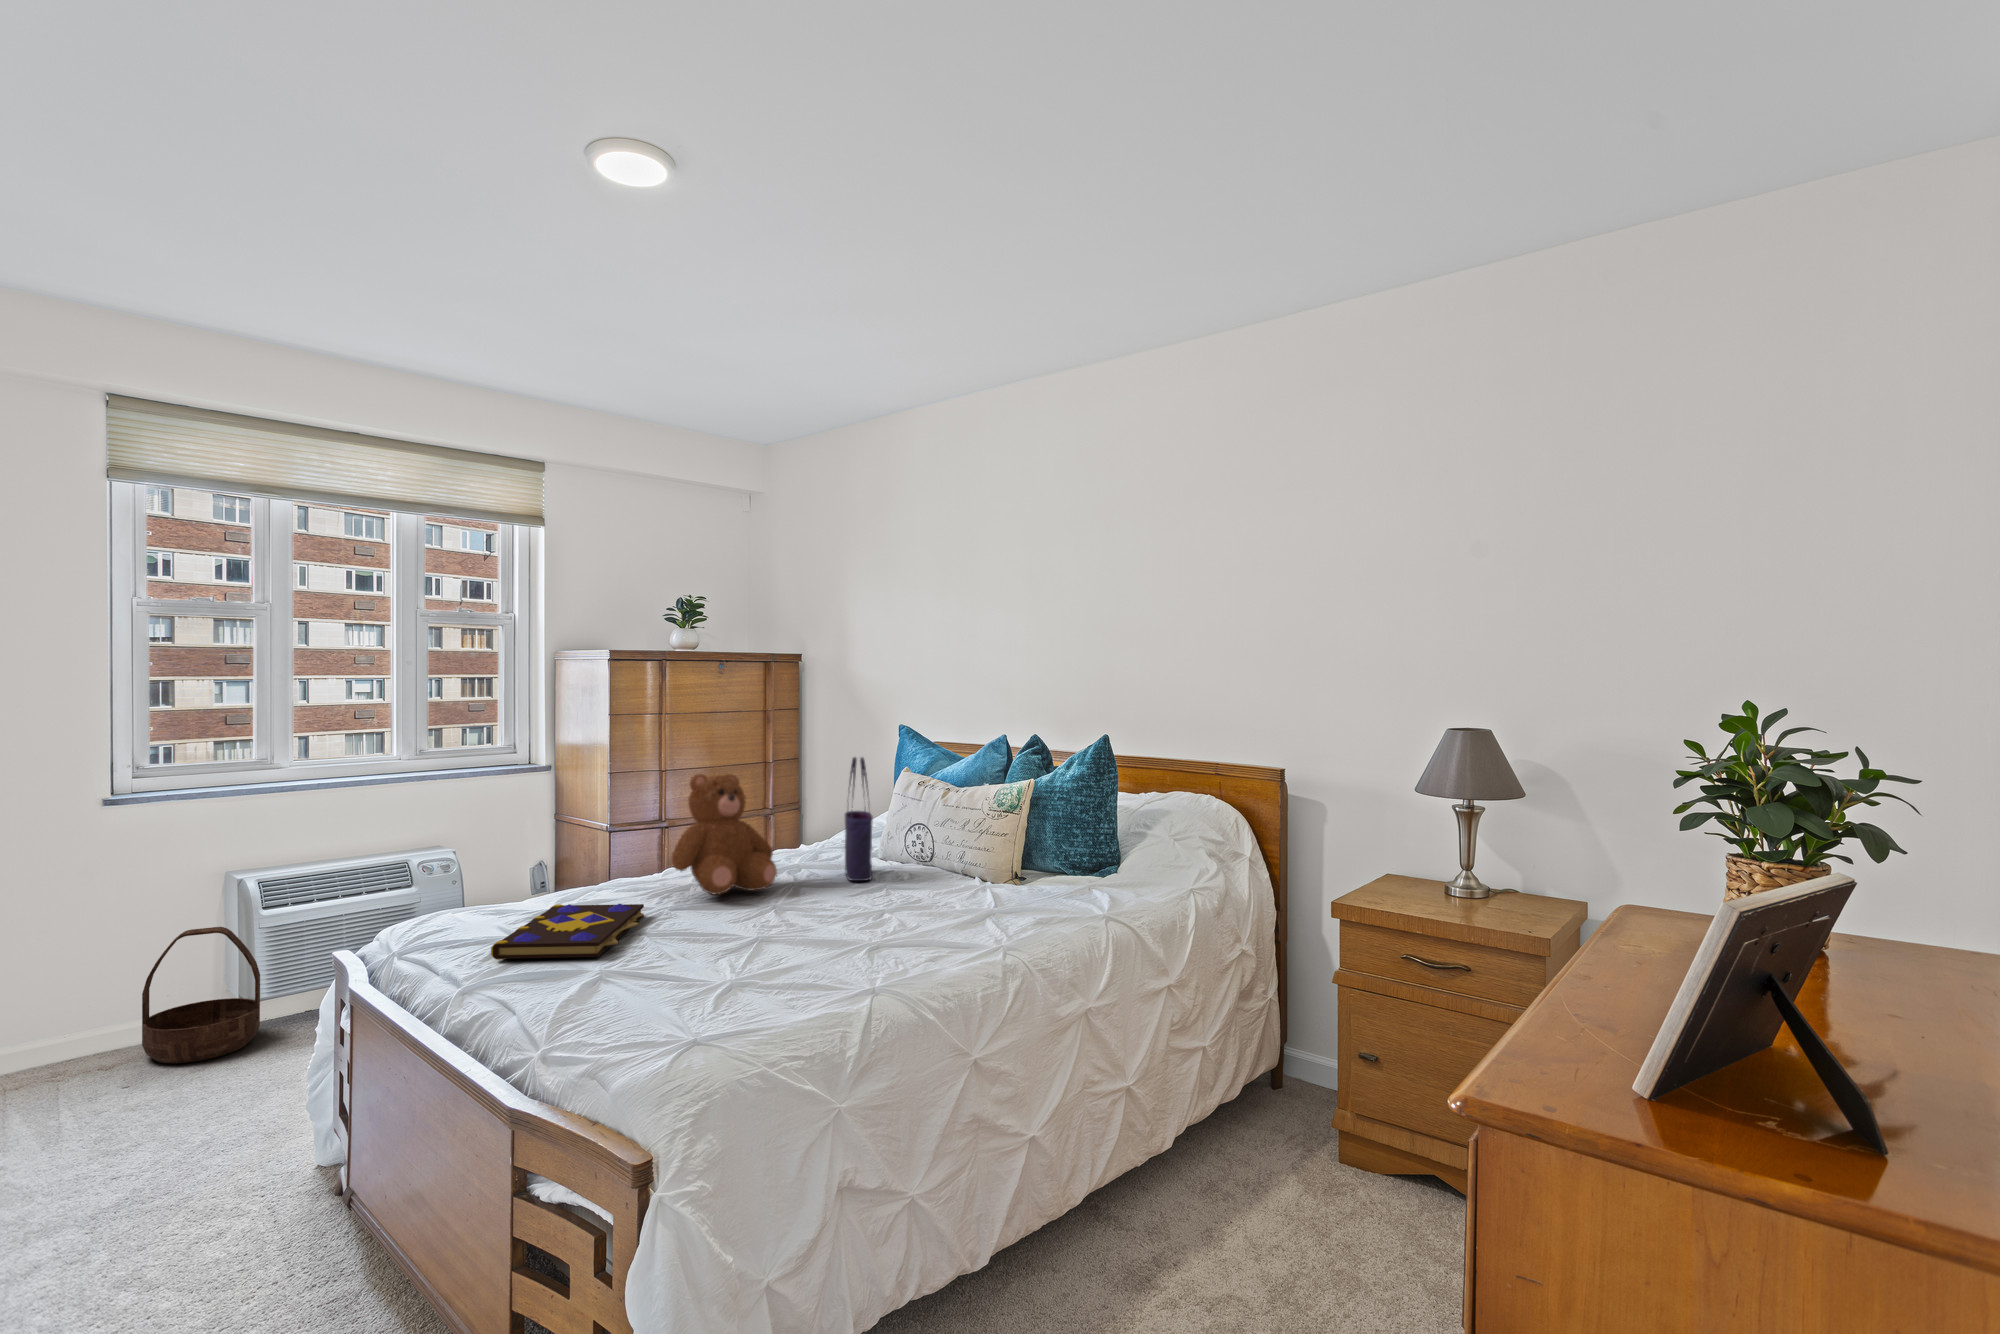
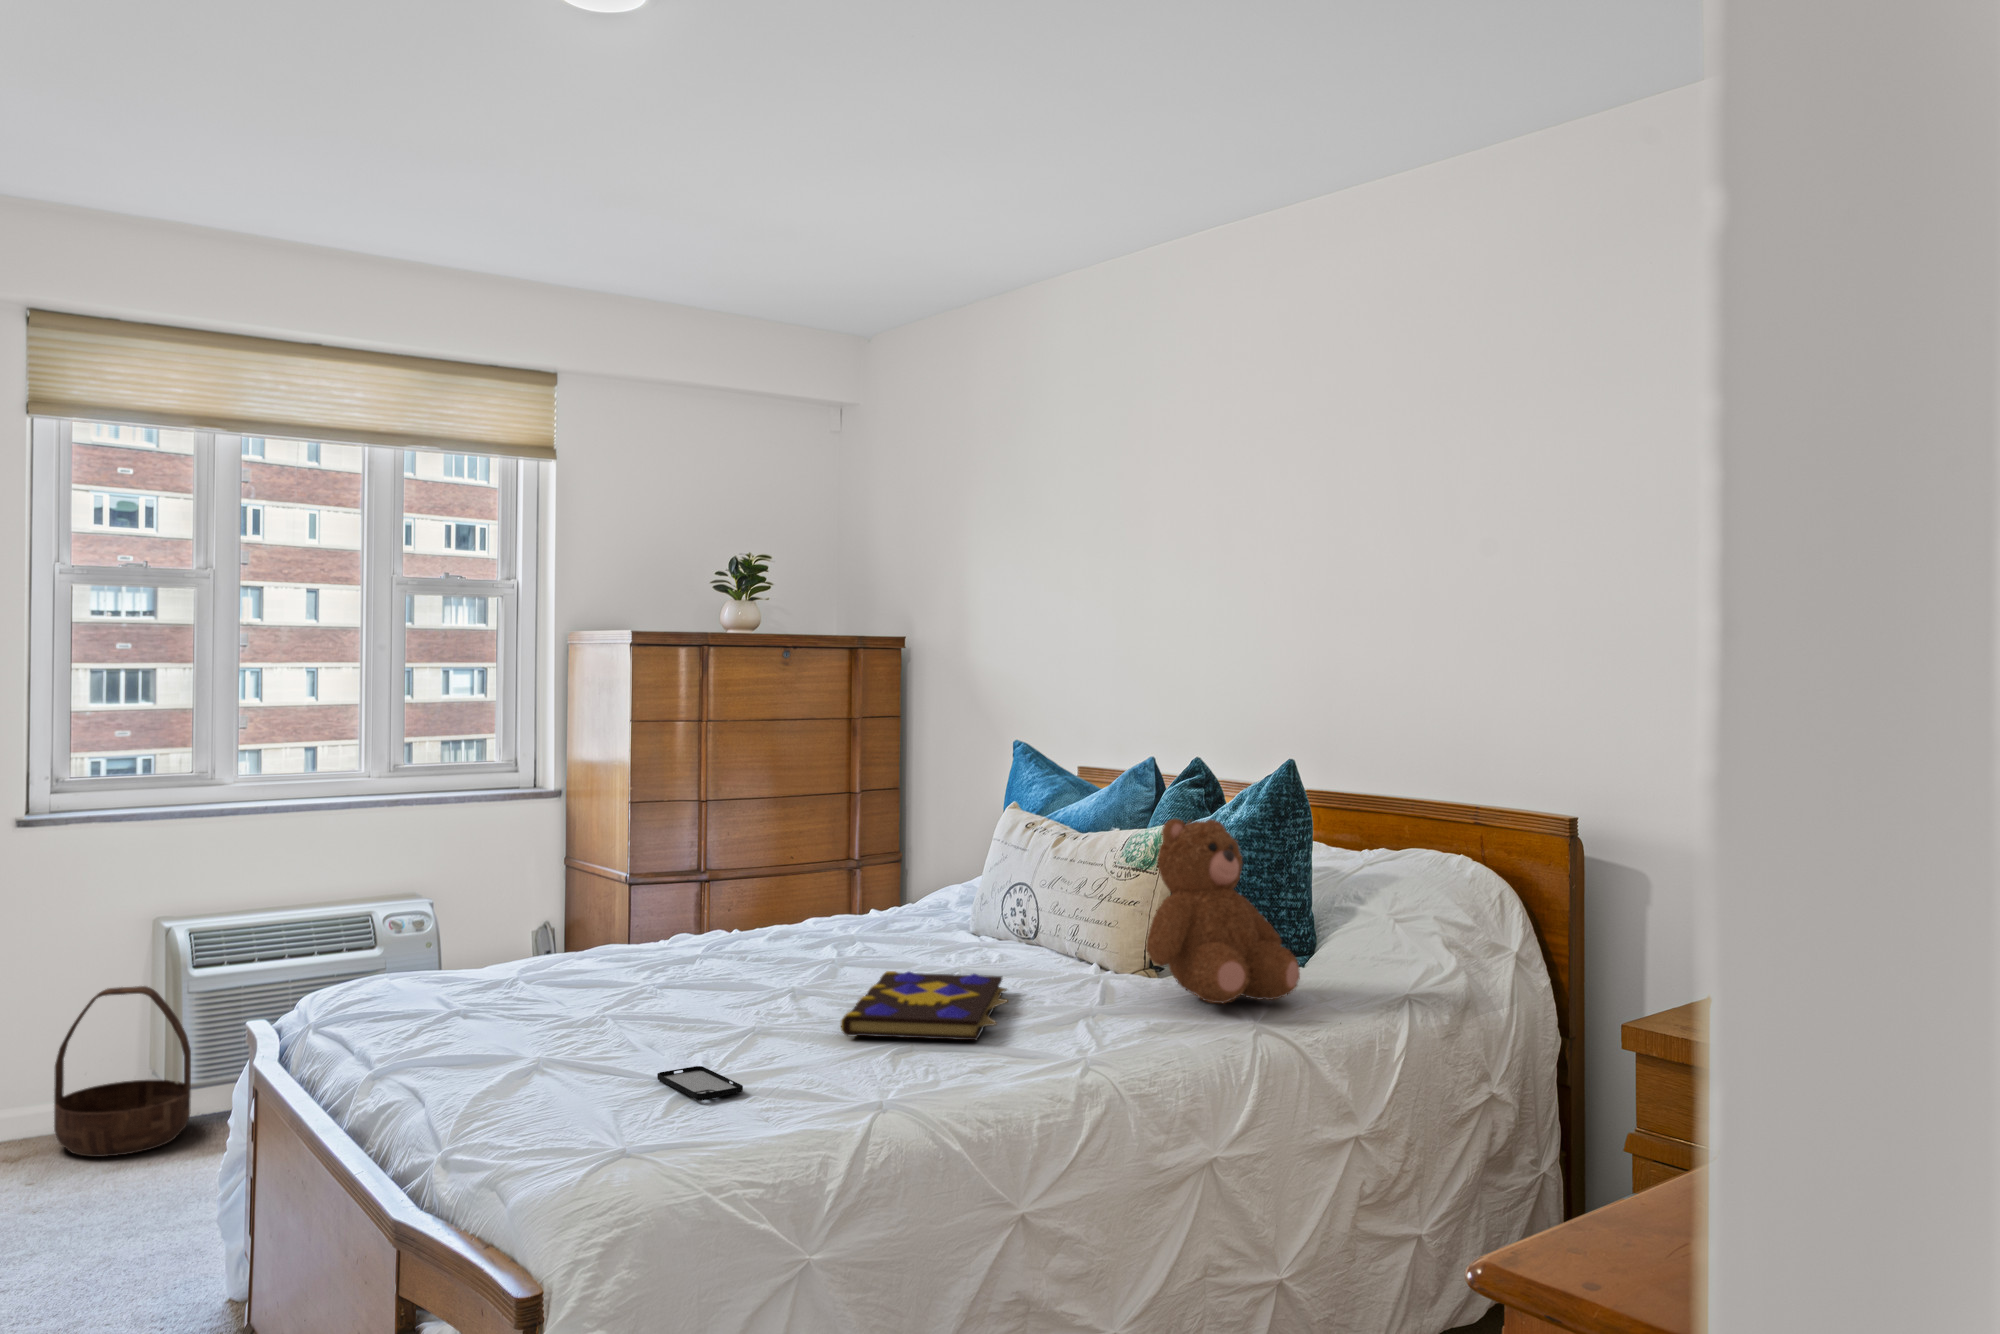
tote bag: present [845,757,873,881] -> none [909,785,946,961]
teddy bear: present [671,774,777,895] -> present [1146,818,1300,1004]
book: present [491,904,644,959] -> present [841,971,1007,1040]
smartphone: none [697,969,767,996] -> present [657,1066,743,1100]

